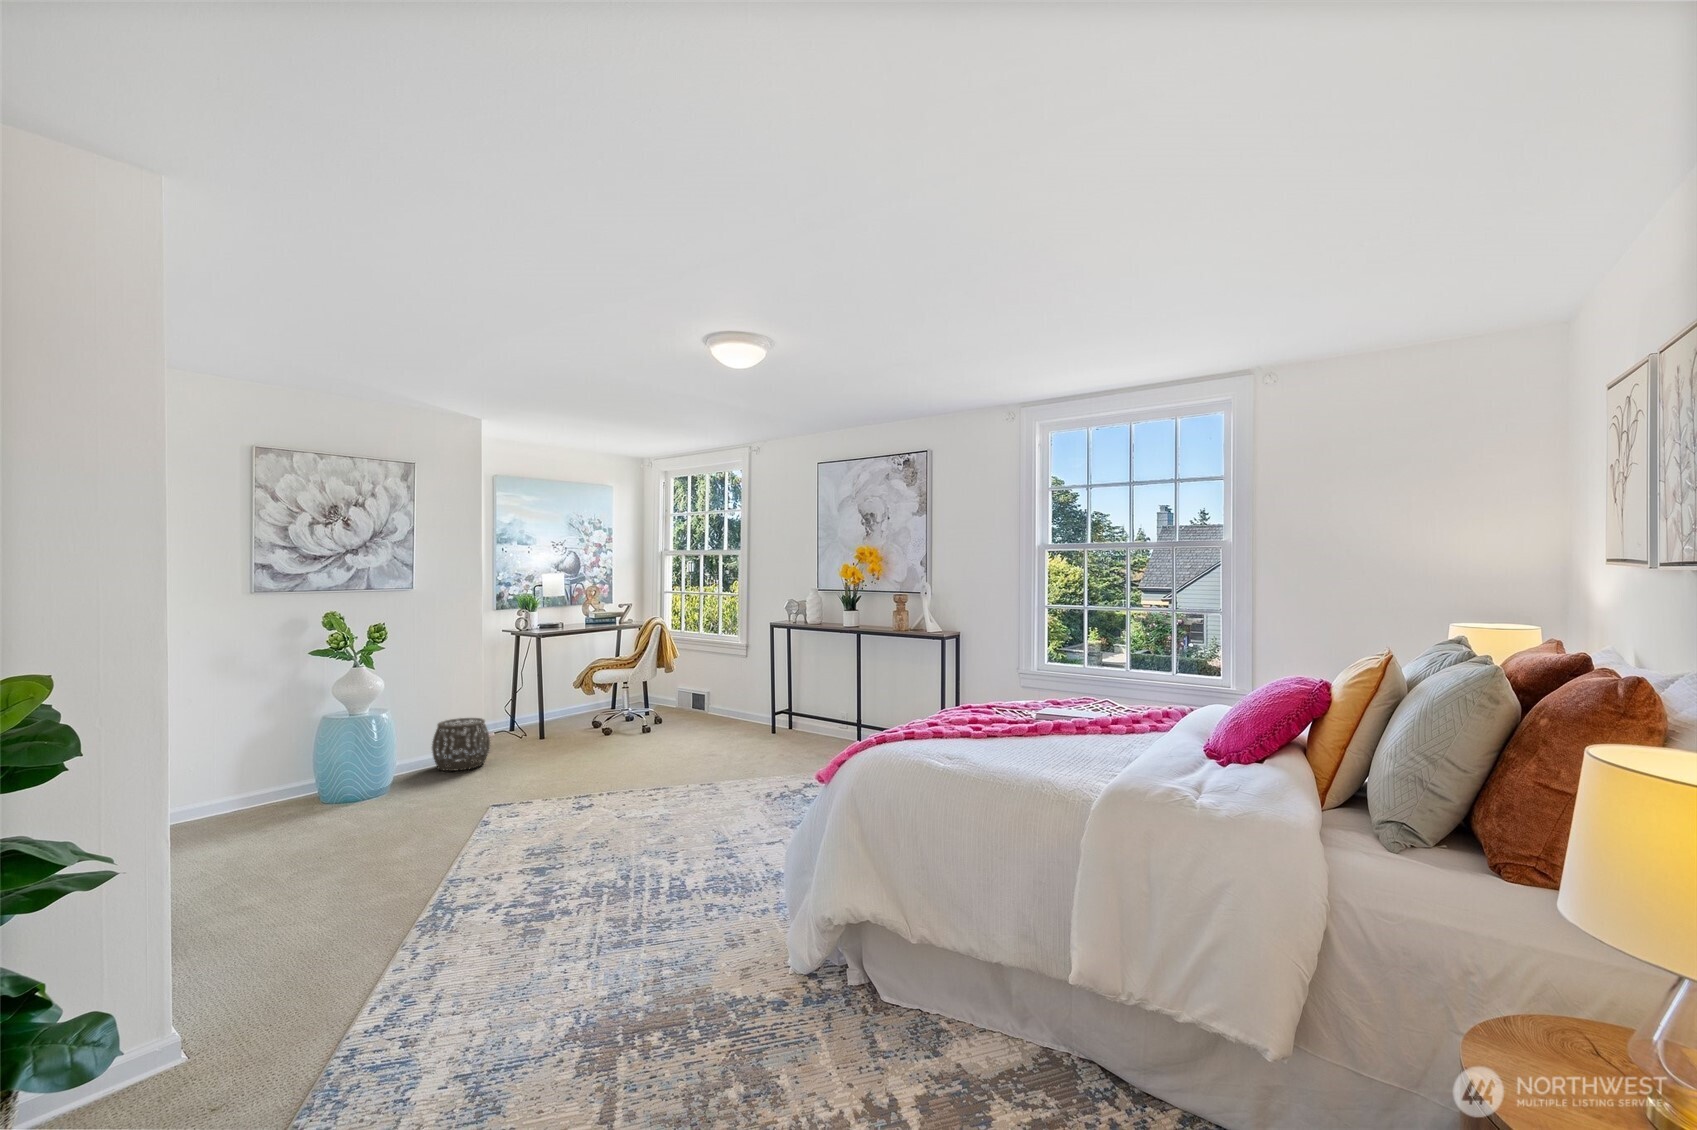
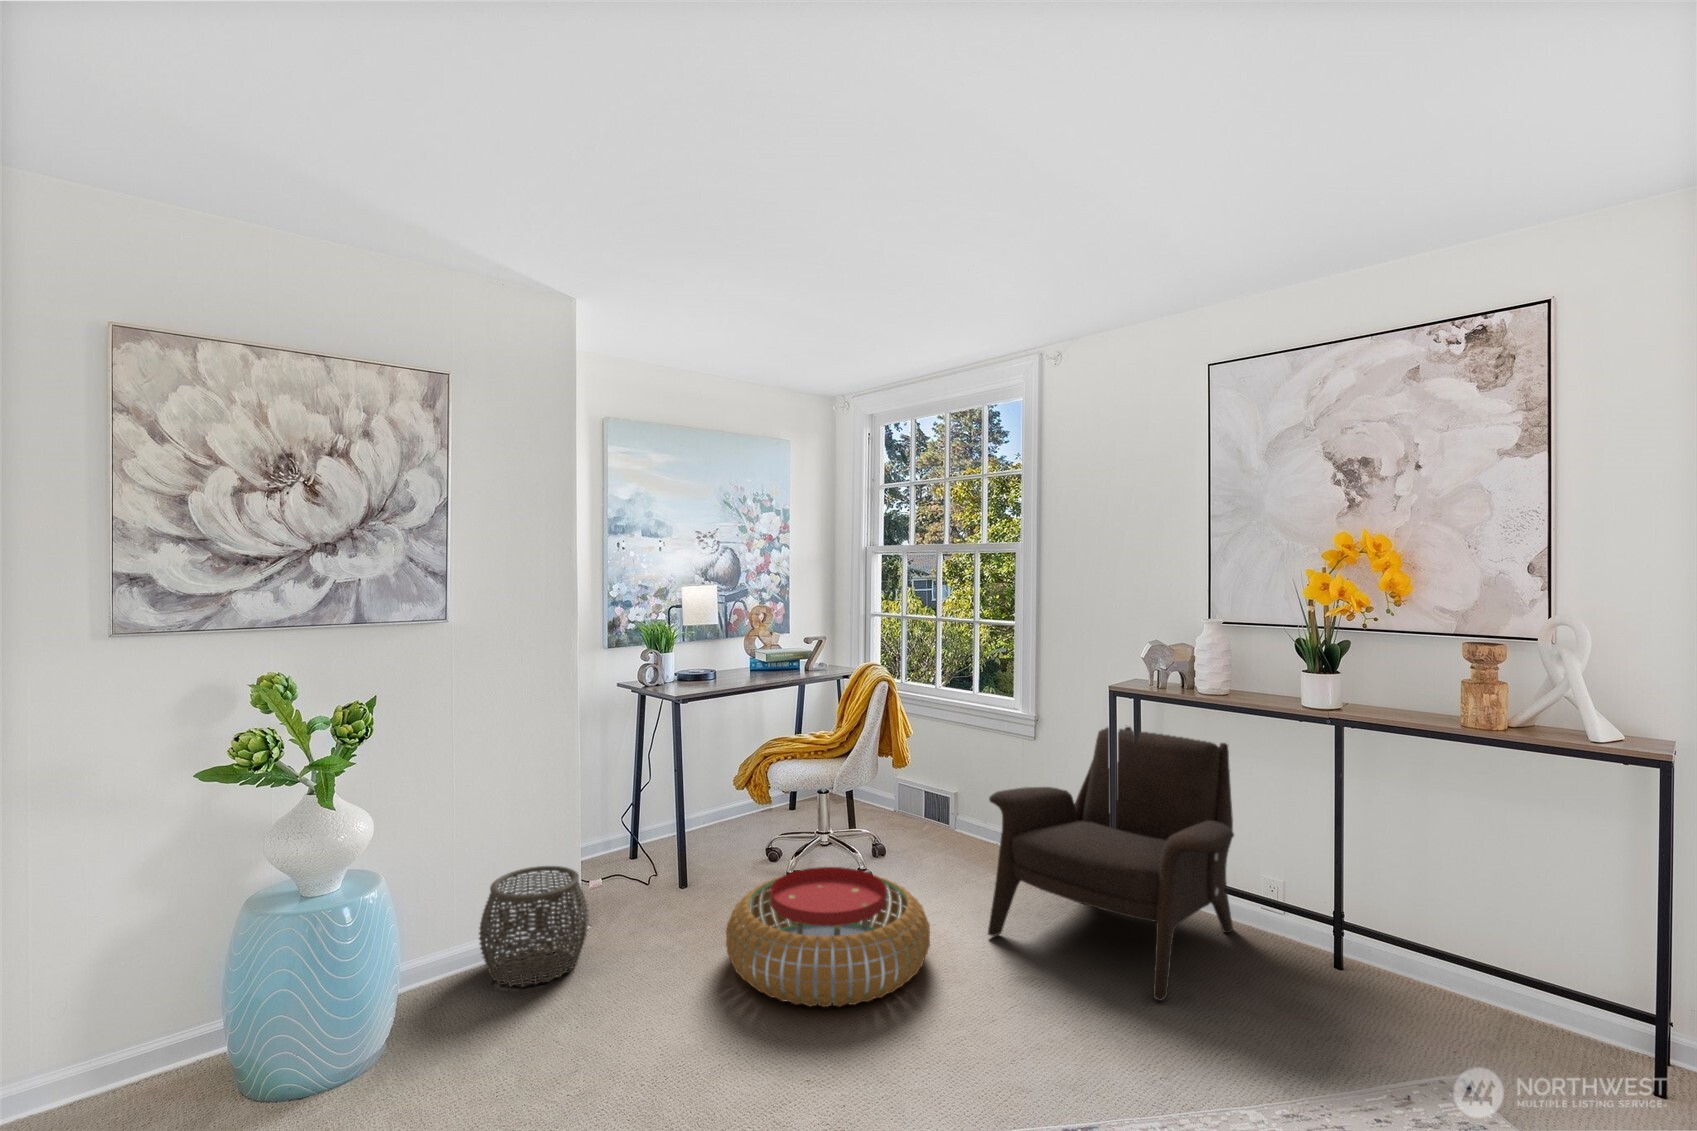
armchair: none [702,646,829,758] -> present [988,727,1234,1001]
pouf: none [564,716,669,768] -> present [726,867,930,1007]

